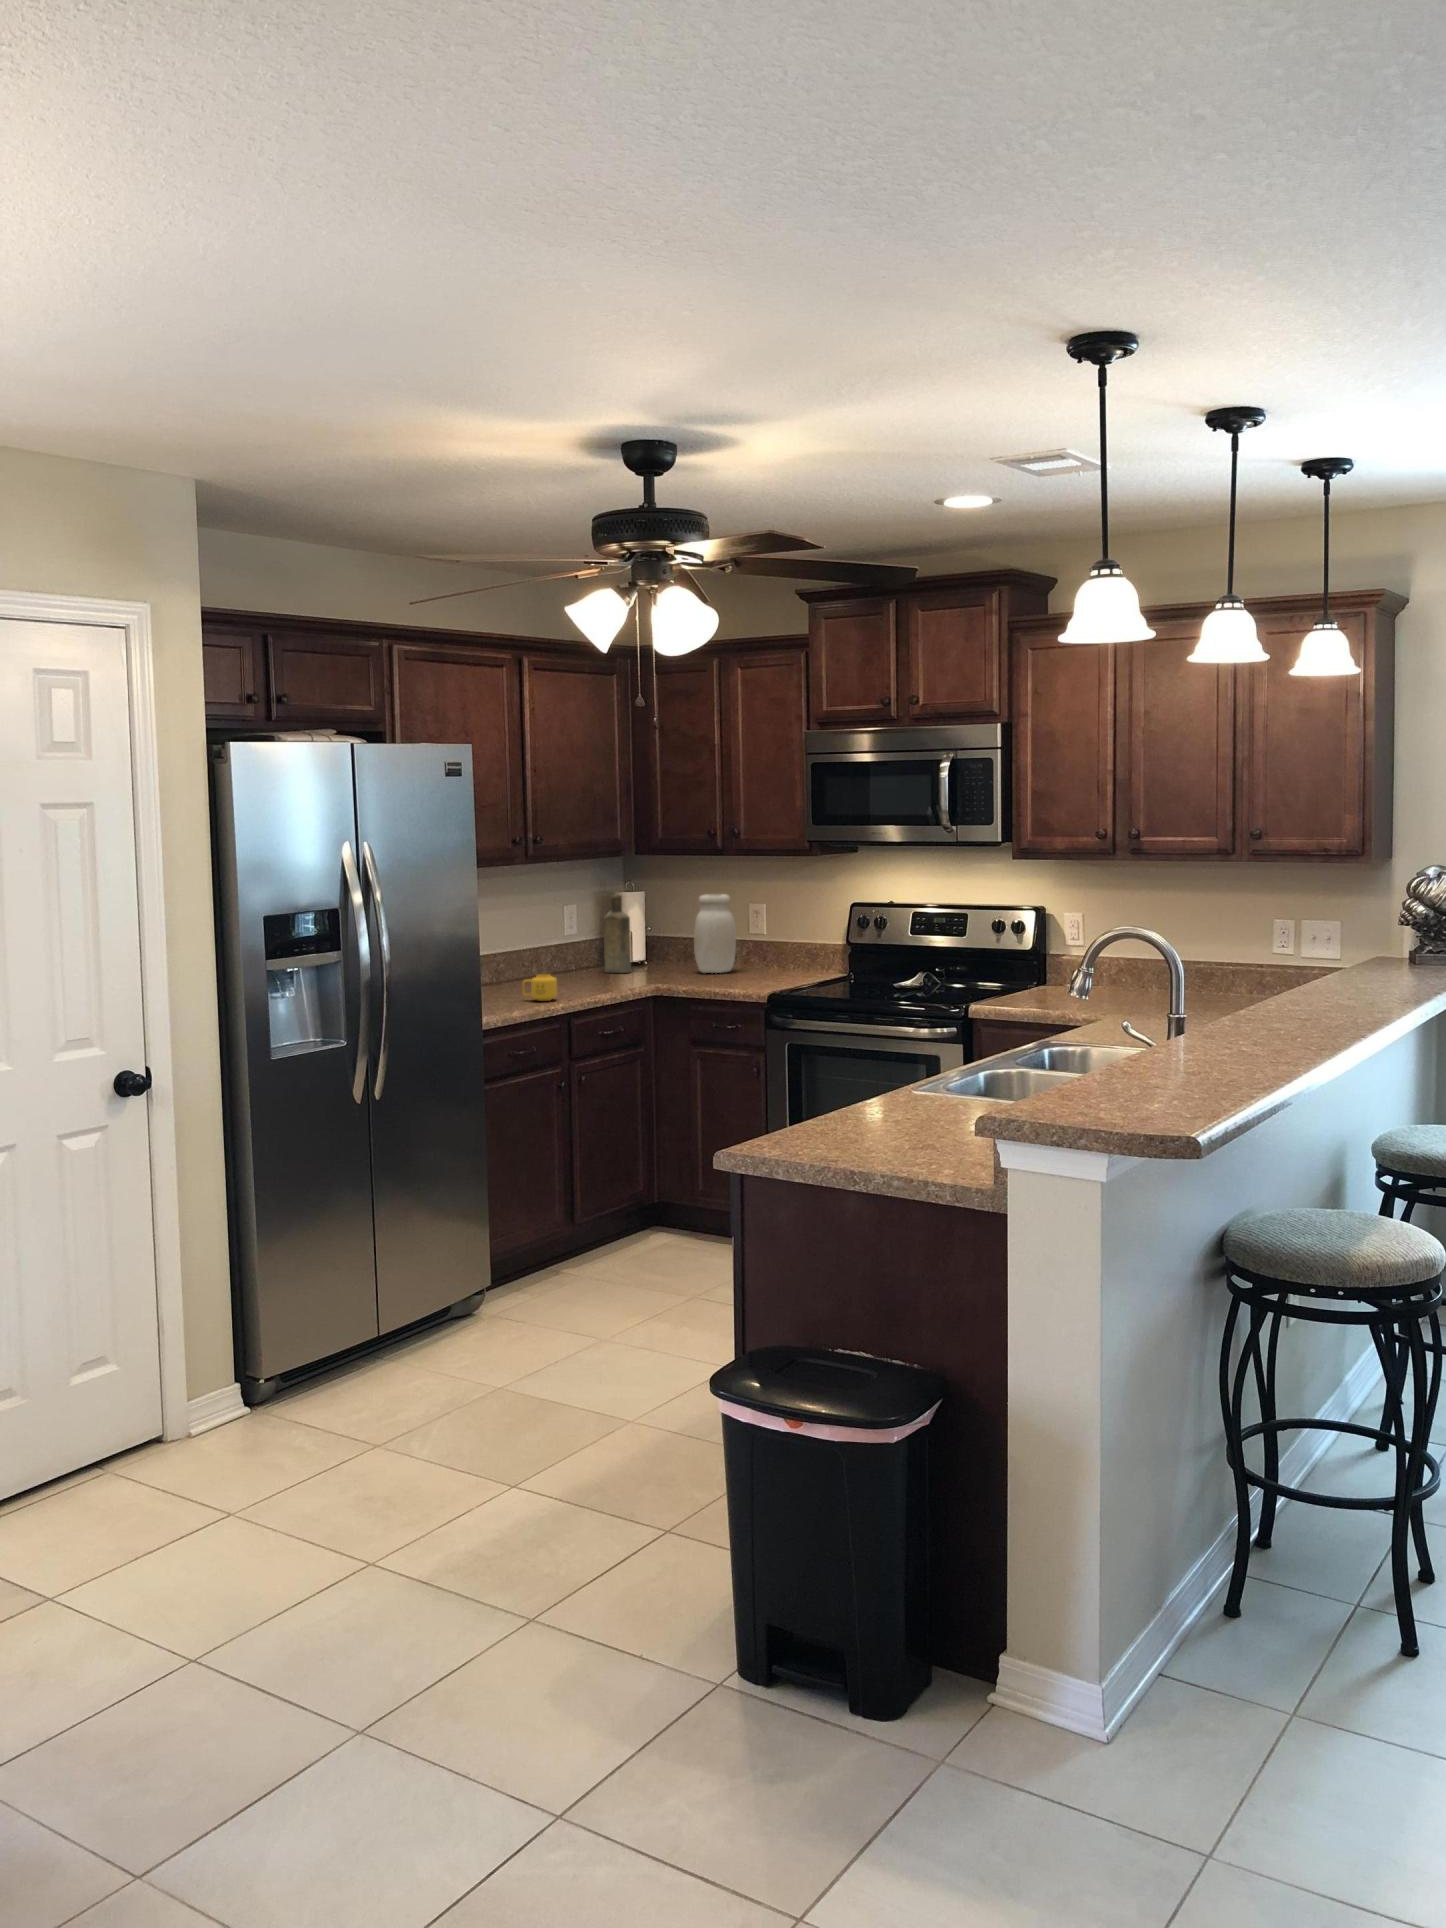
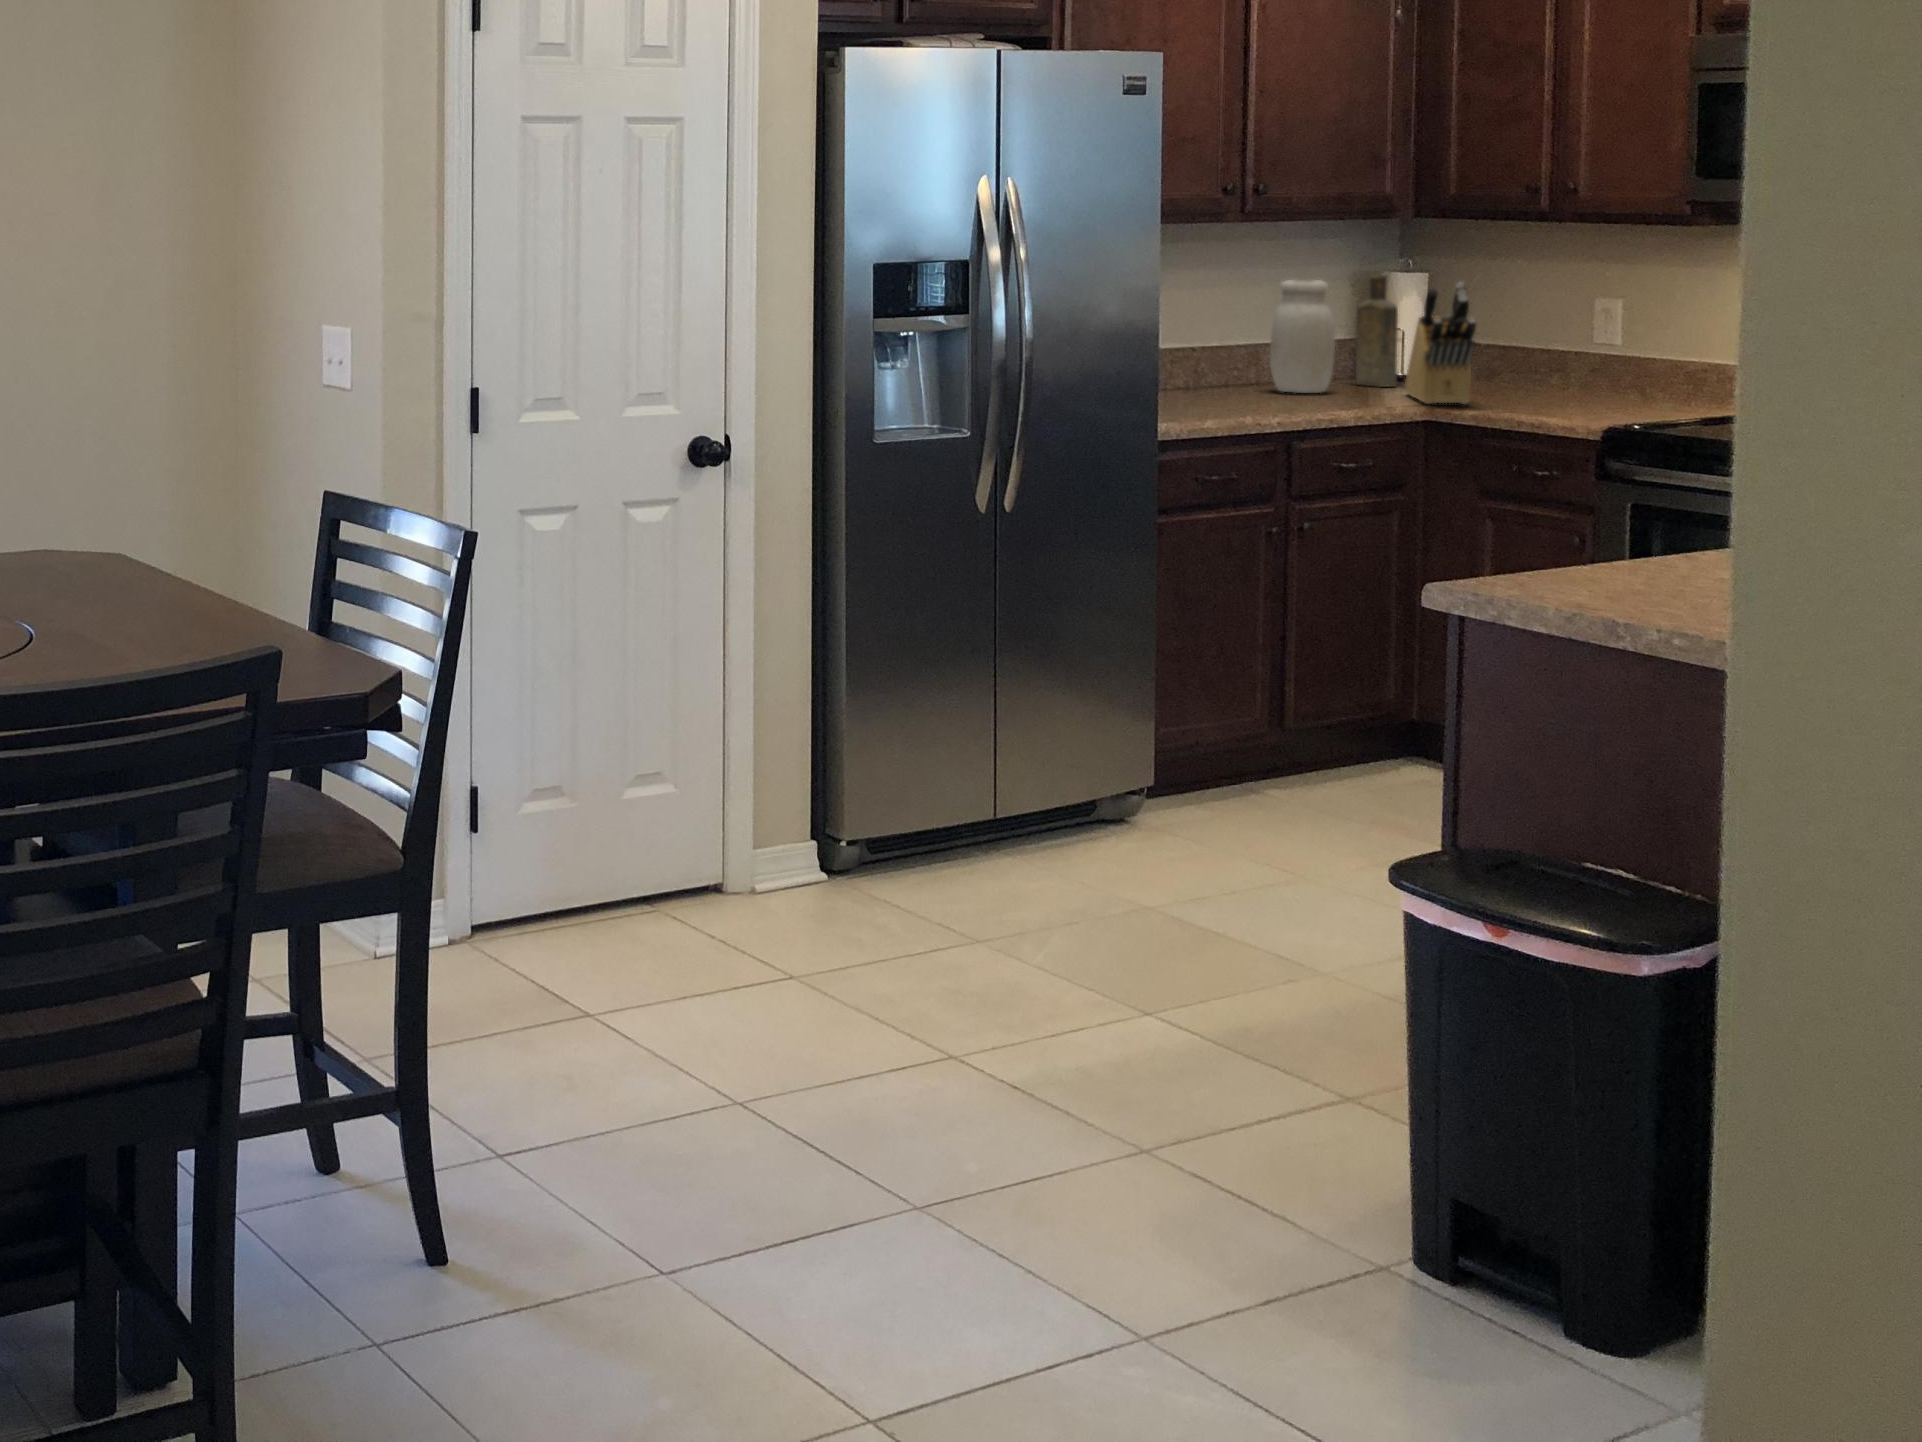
jar: present [694,894,736,973] -> present [1270,280,1335,393]
knife block: none [638,900,686,986] -> present [1405,282,1476,404]
mug: present [522,974,557,1001] -> none [1224,375,1274,412]

